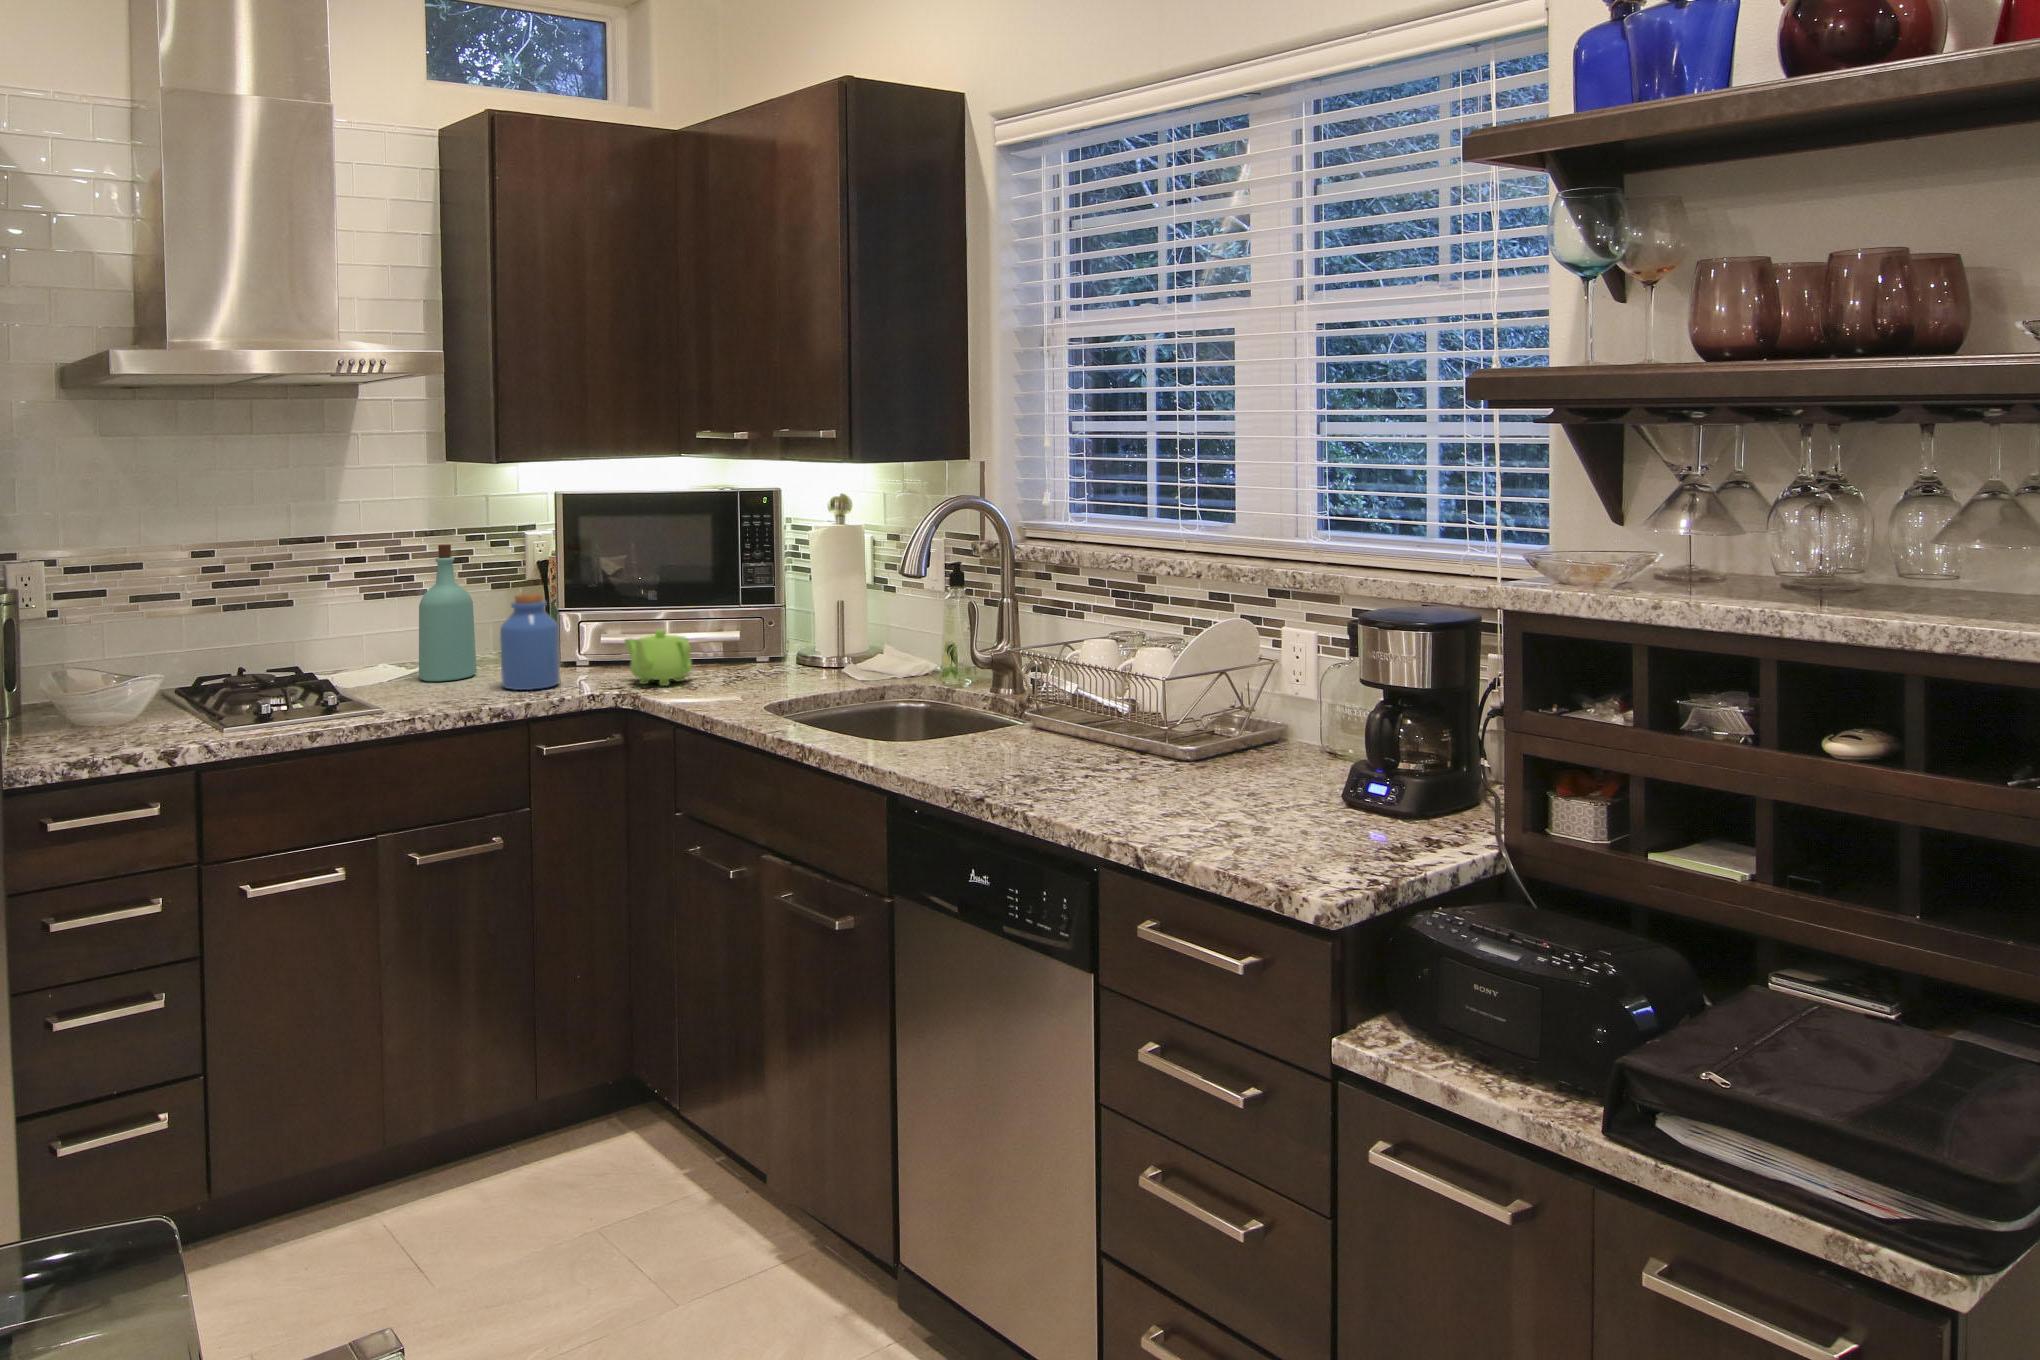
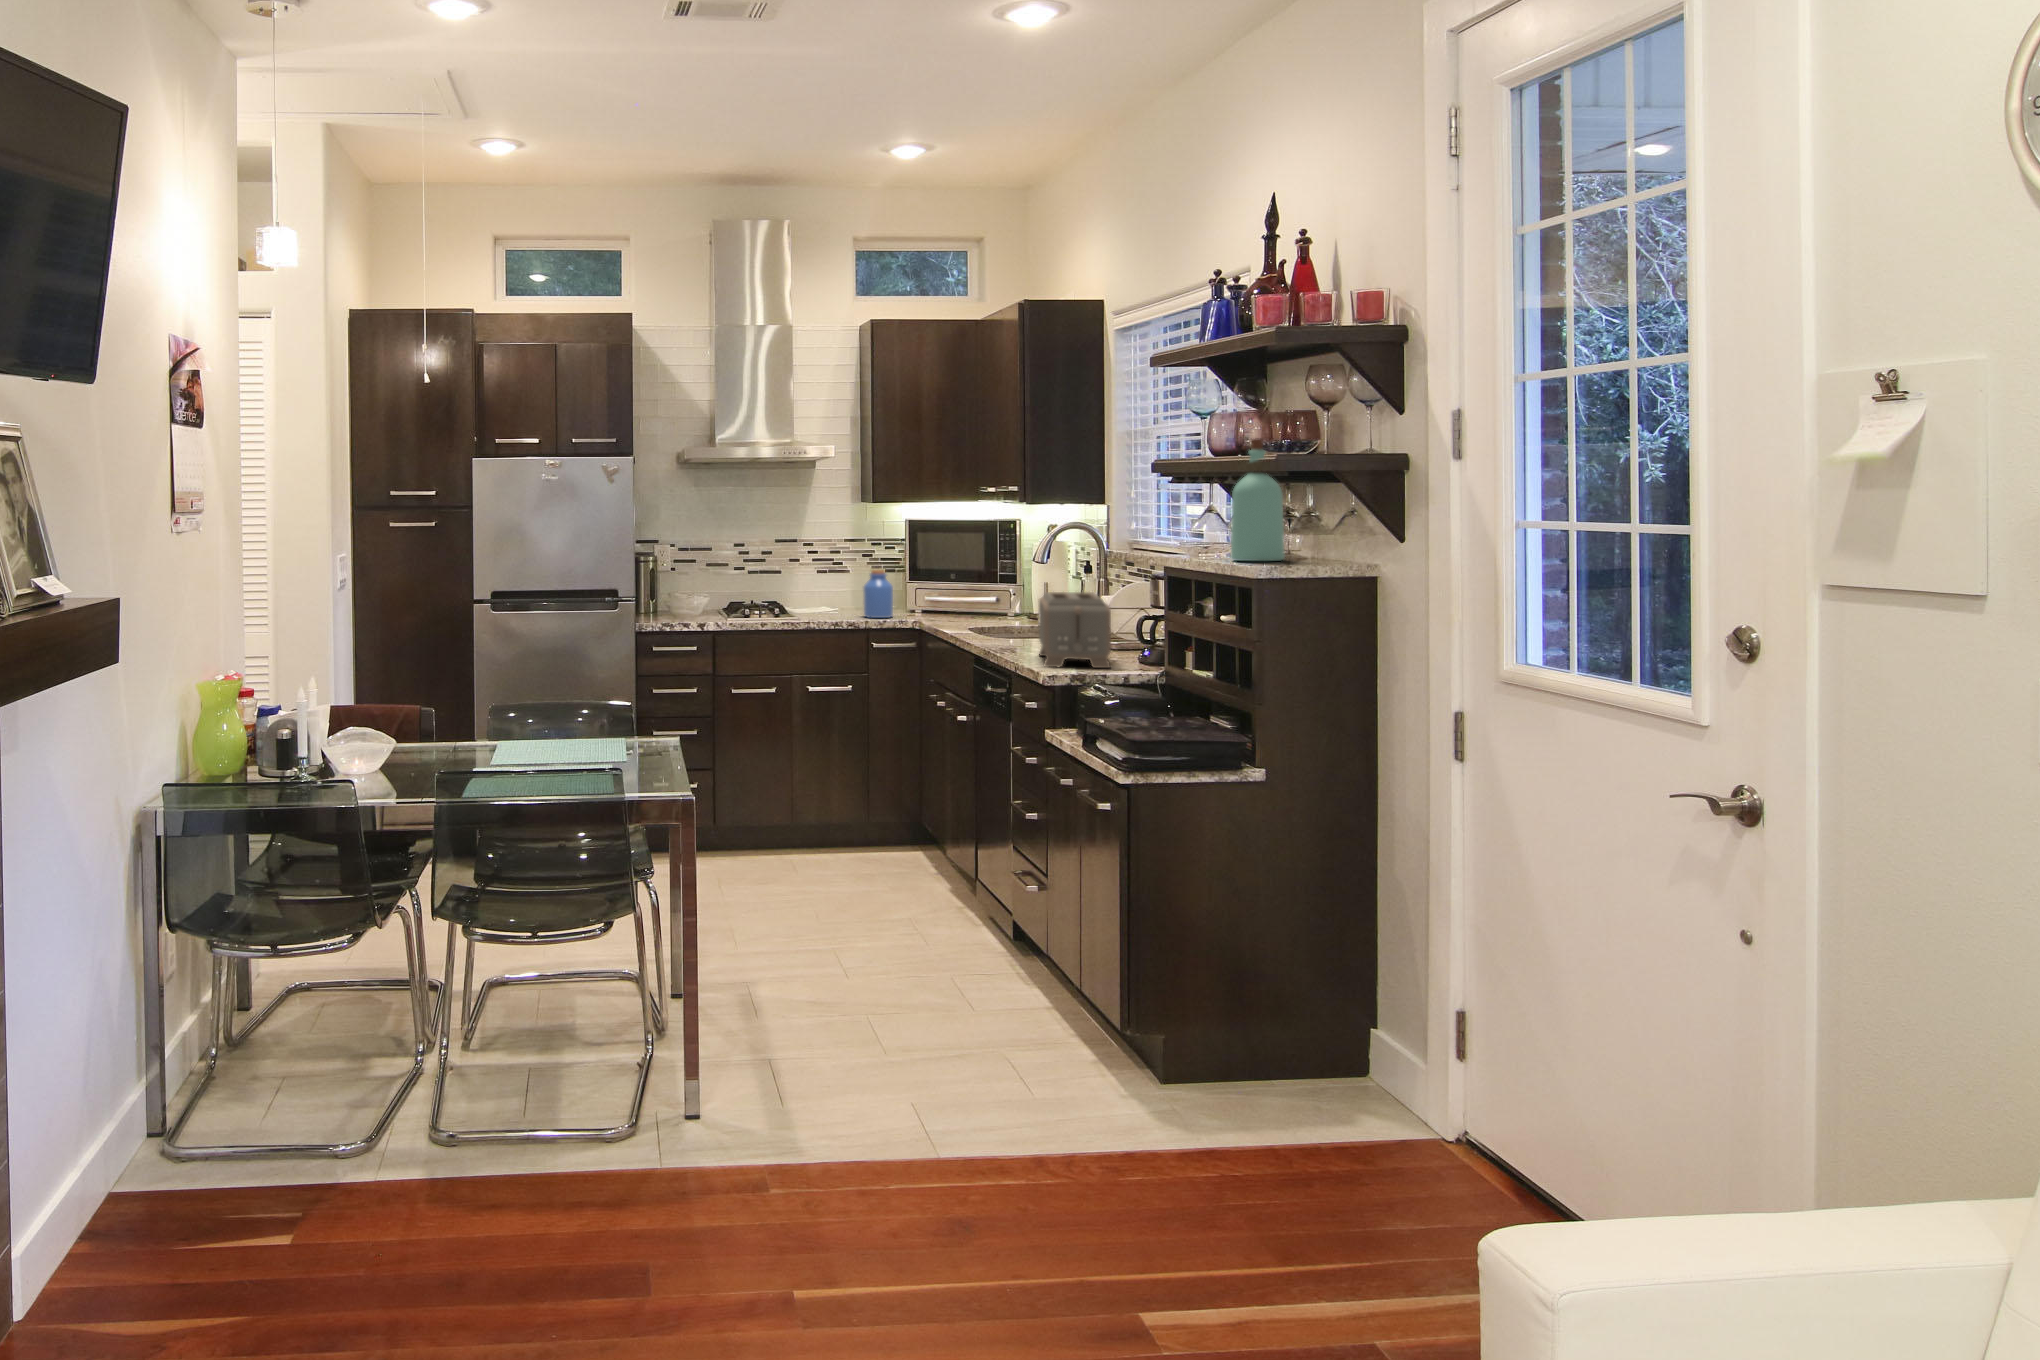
bottle: present [419,544,477,681] -> present [1231,438,1284,561]
teapot: present [625,630,692,686] -> none [923,592,962,621]
toaster: none [1022,639,1235,815] -> present [1039,592,1111,668]

